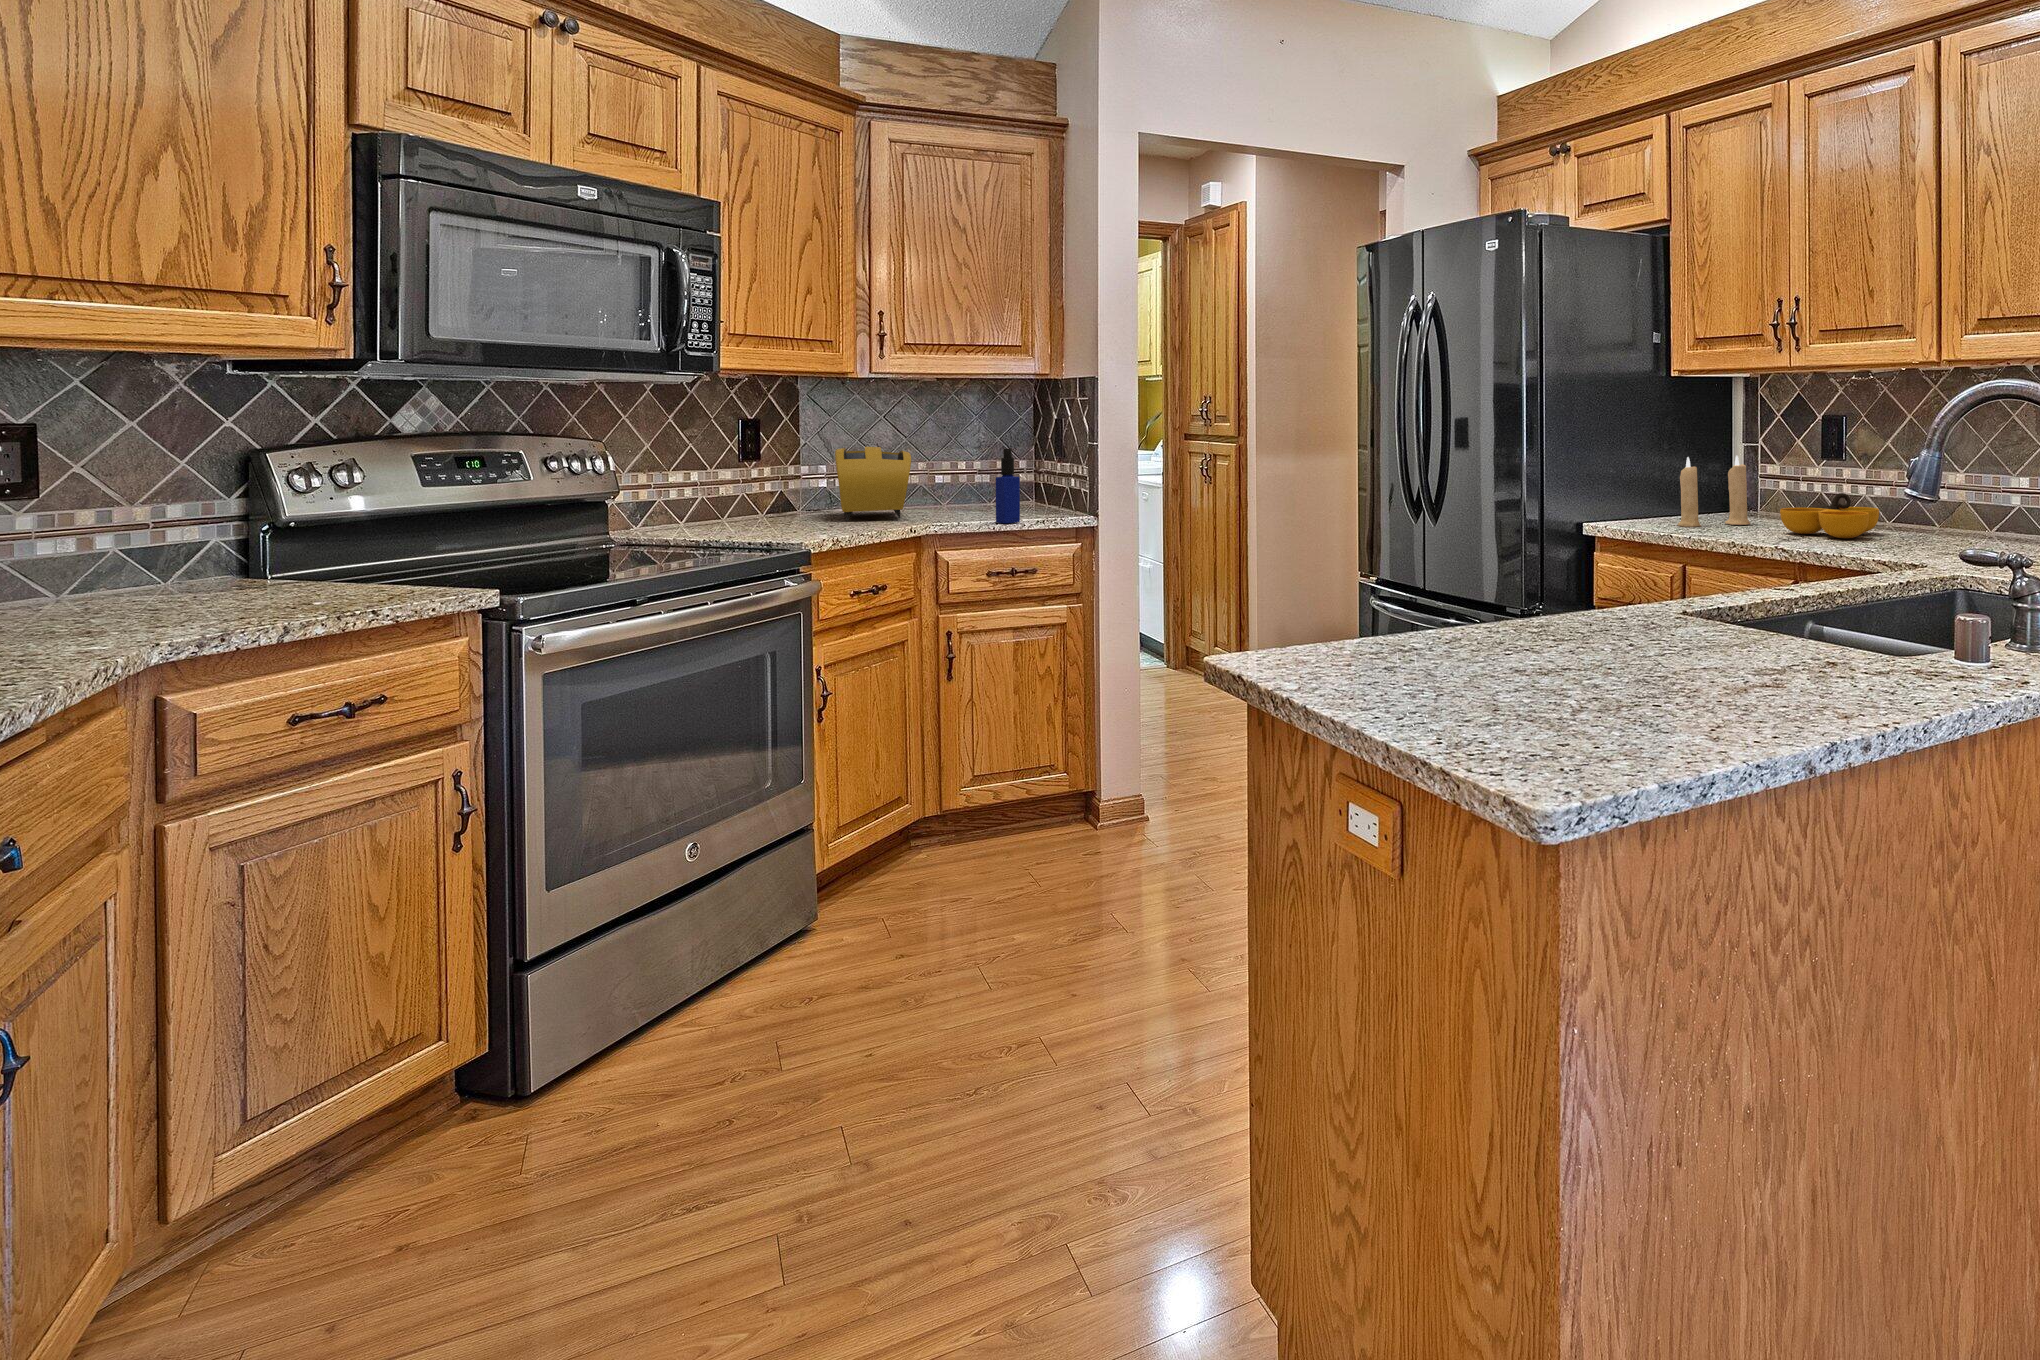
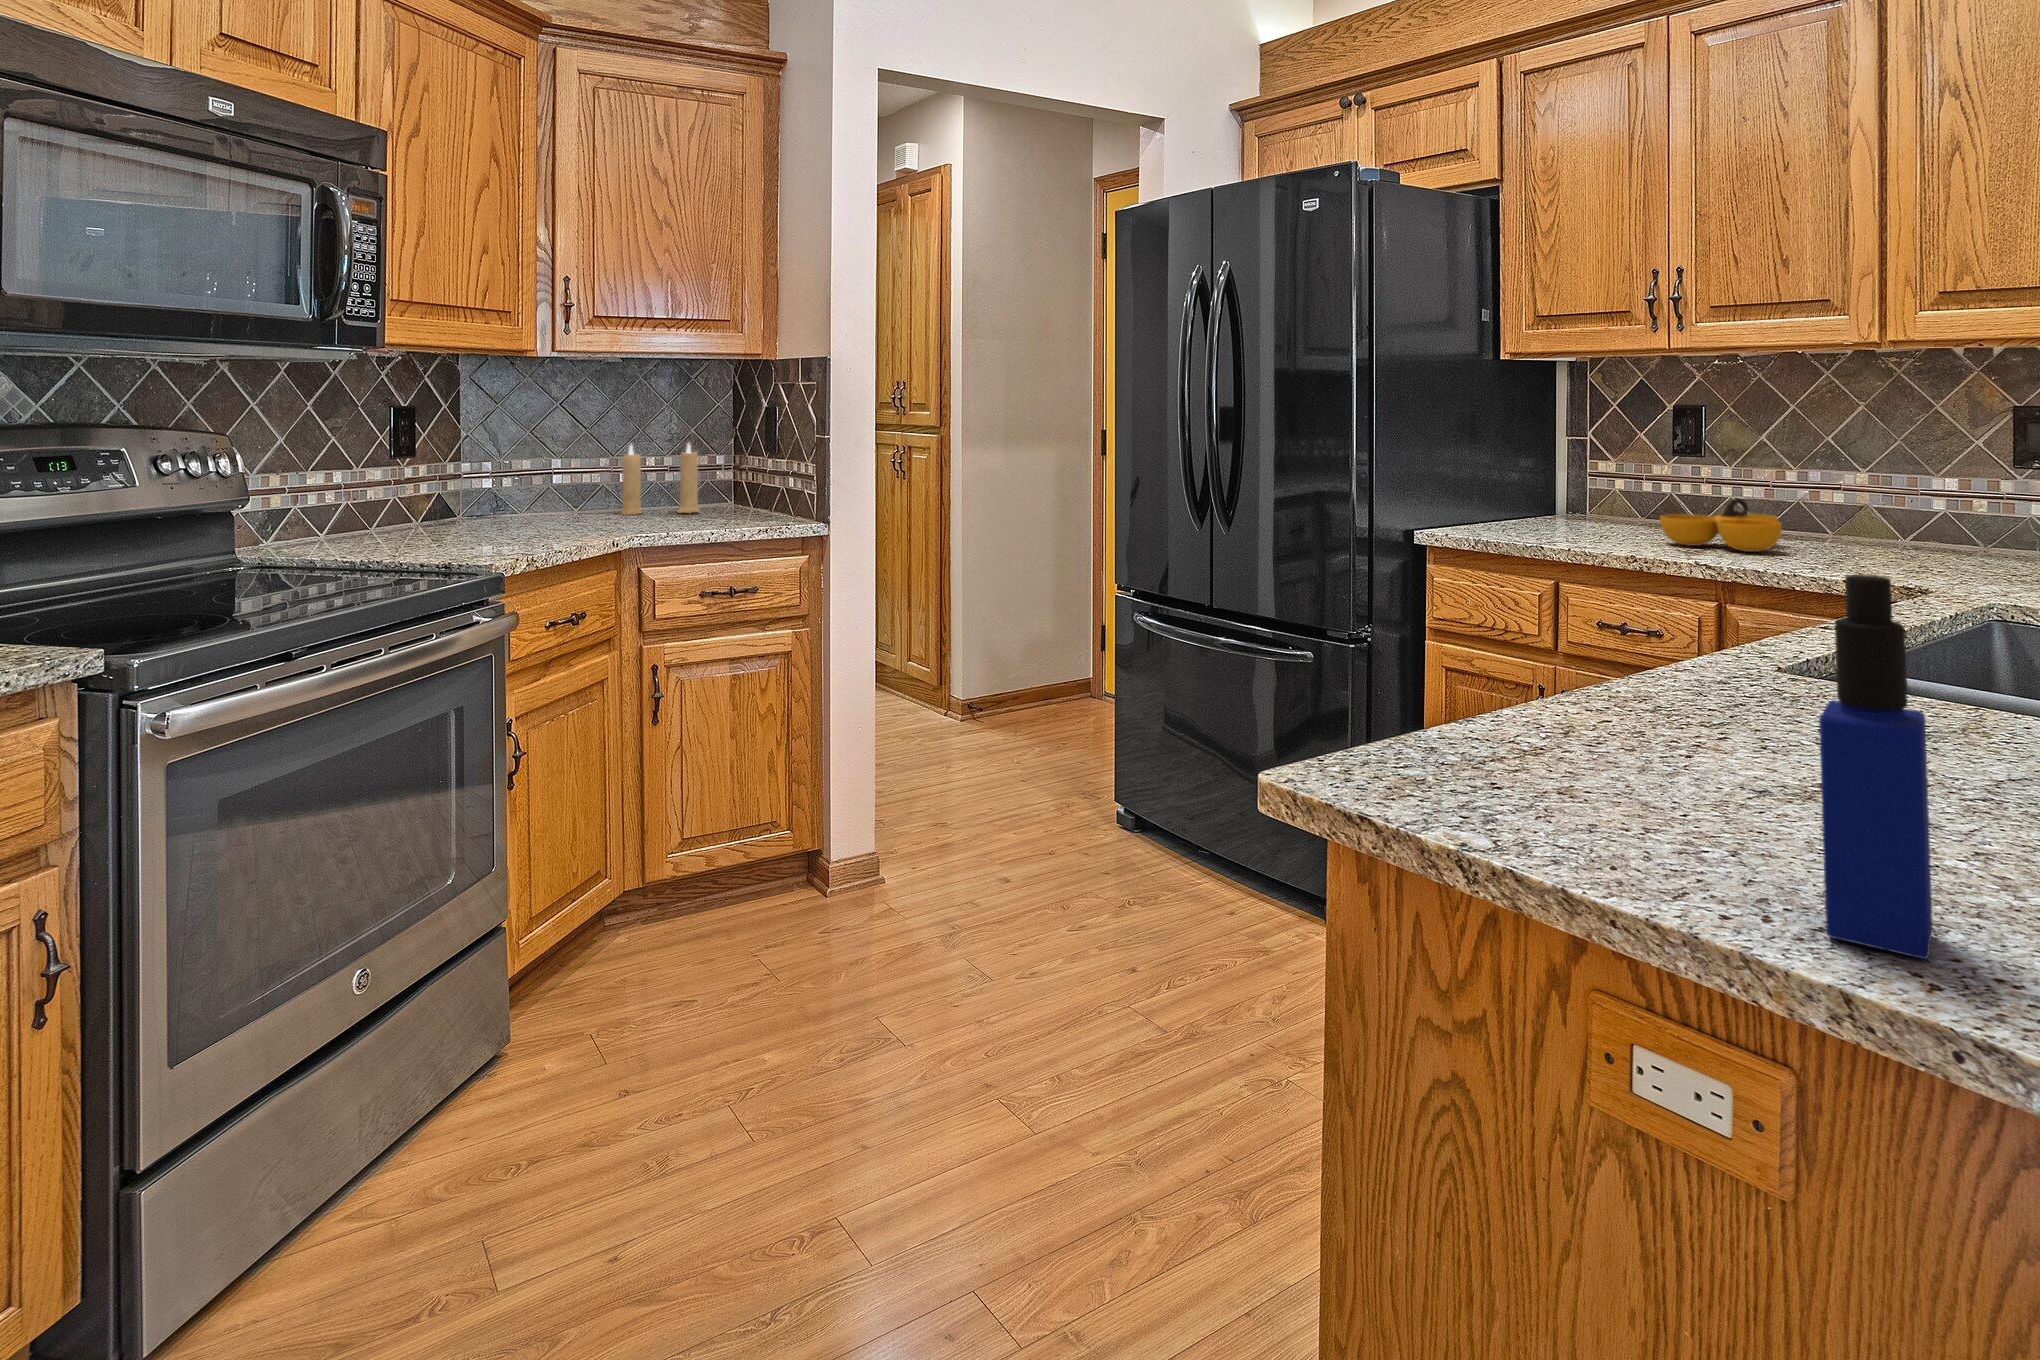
toaster: present [835,447,911,521] -> none [517,441,611,531]
bottle: present [996,448,1020,523] -> present [1819,574,1933,959]
candle: present [1677,456,1750,527] -> present [621,444,700,515]

